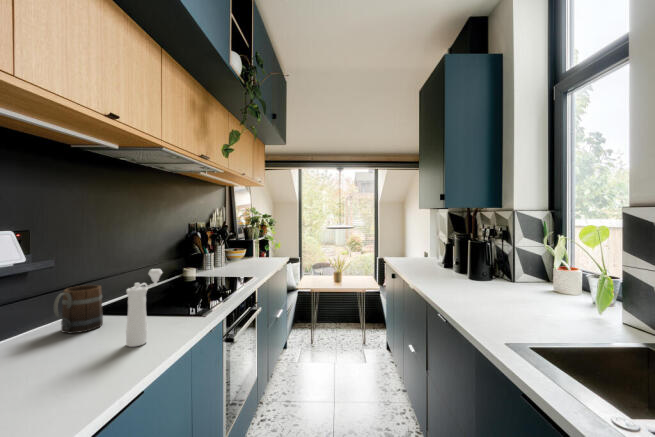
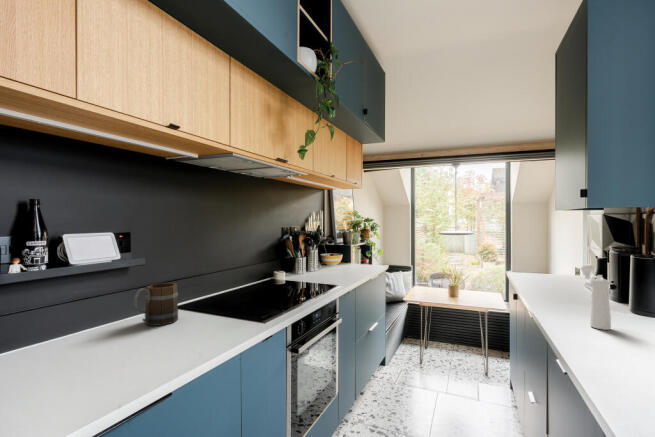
pepper mill: present [126,269,162,347] -> present [580,264,611,330]

